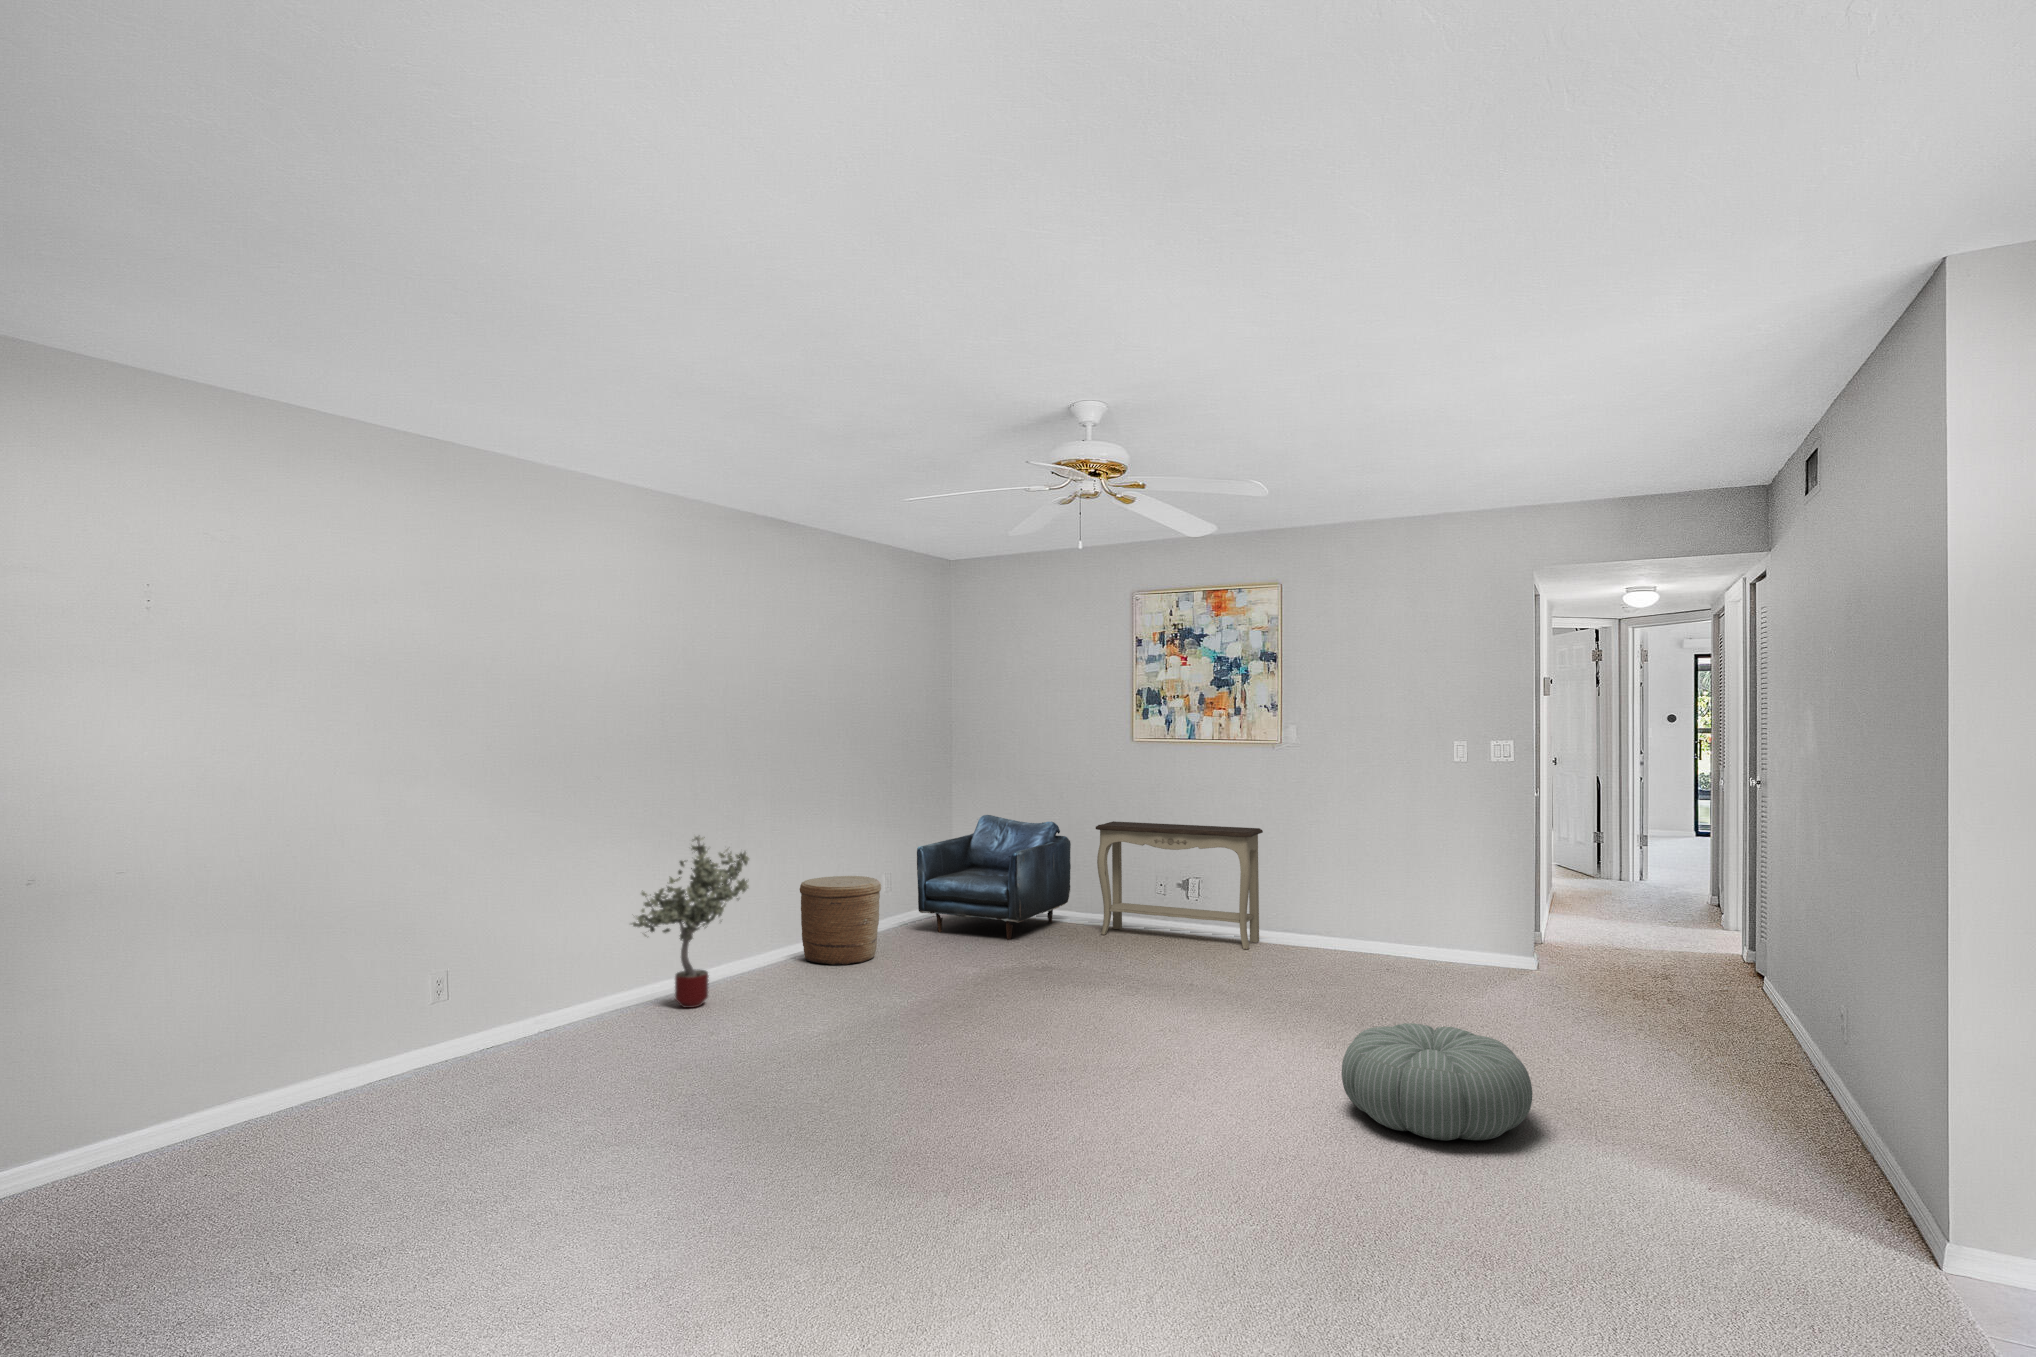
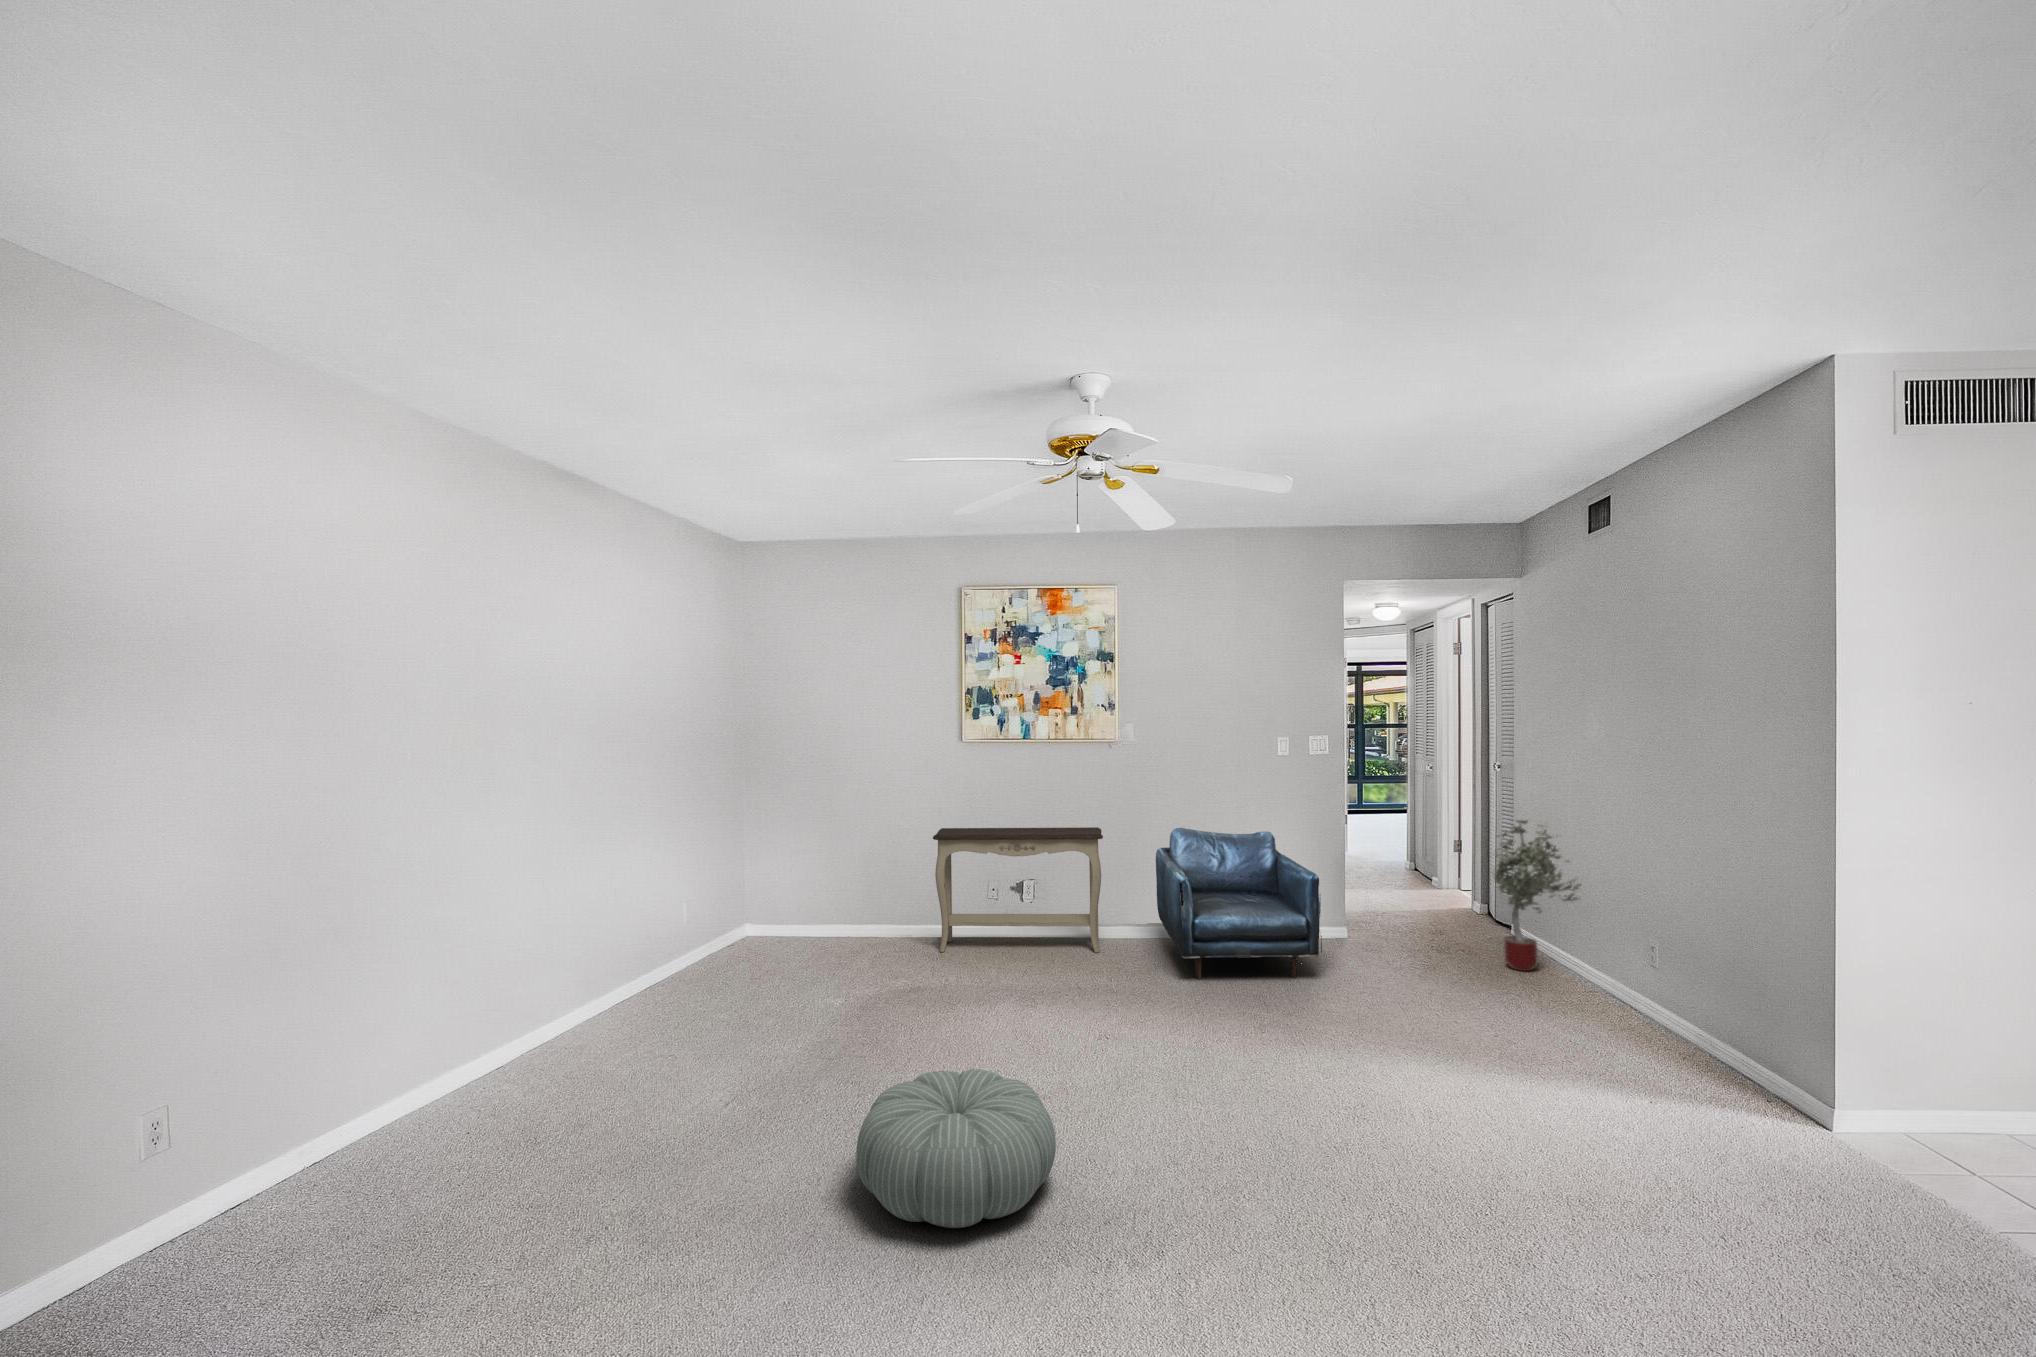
armchair: present [917,815,1071,939] -> present [1156,828,1322,979]
potted tree: present [632,836,749,1008] -> present [1493,820,1582,971]
woven basket: present [800,876,881,965] -> none [603,924,714,1049]
pouf: present [1342,1023,1532,1141] -> present [856,1069,1056,1228]

